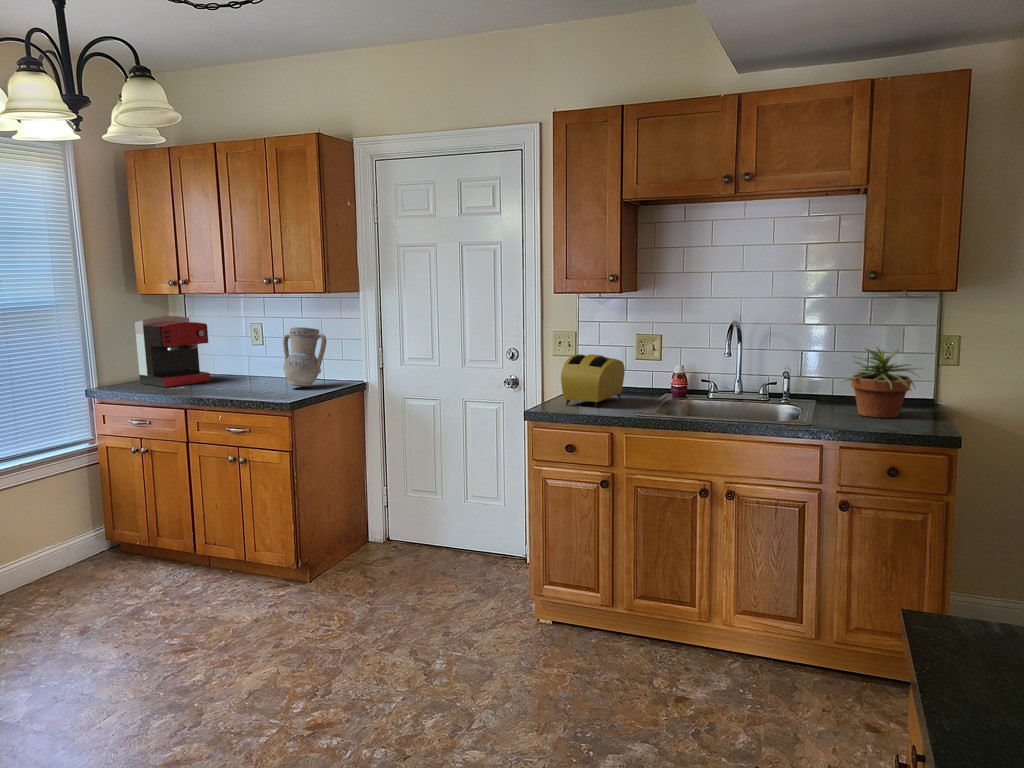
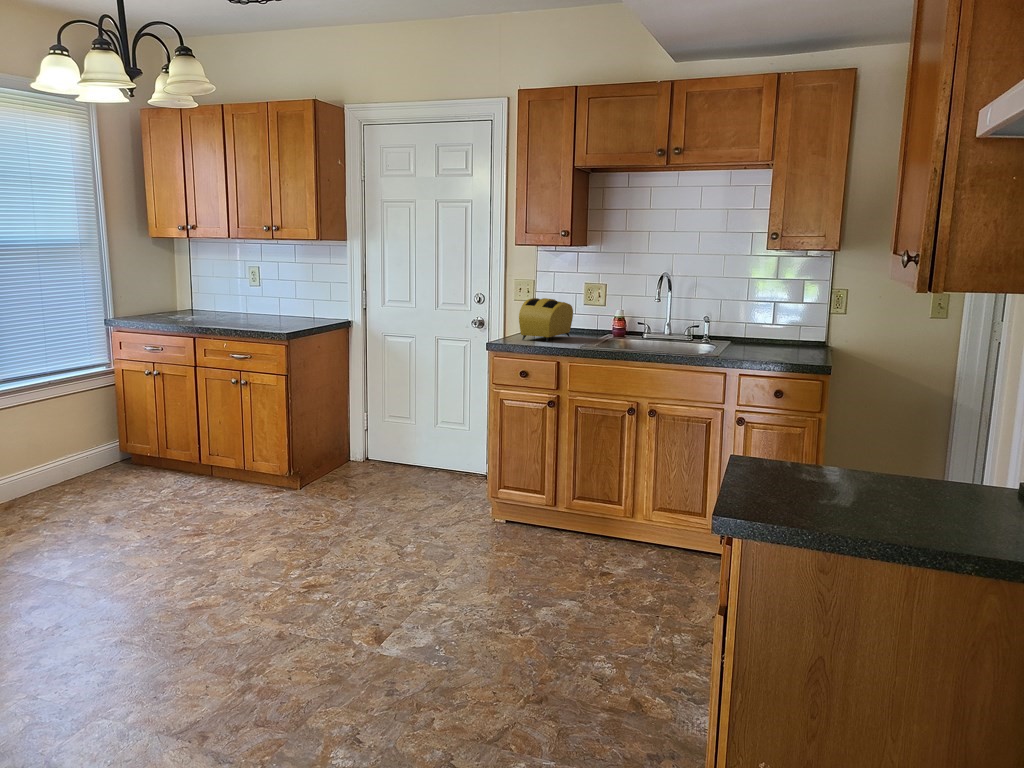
coffee maker: present [135,316,210,387] -> none [146,257,213,320]
vase: present [283,327,326,387] -> none [279,269,318,323]
potted plant: present [844,345,923,418] -> none [745,295,815,354]

